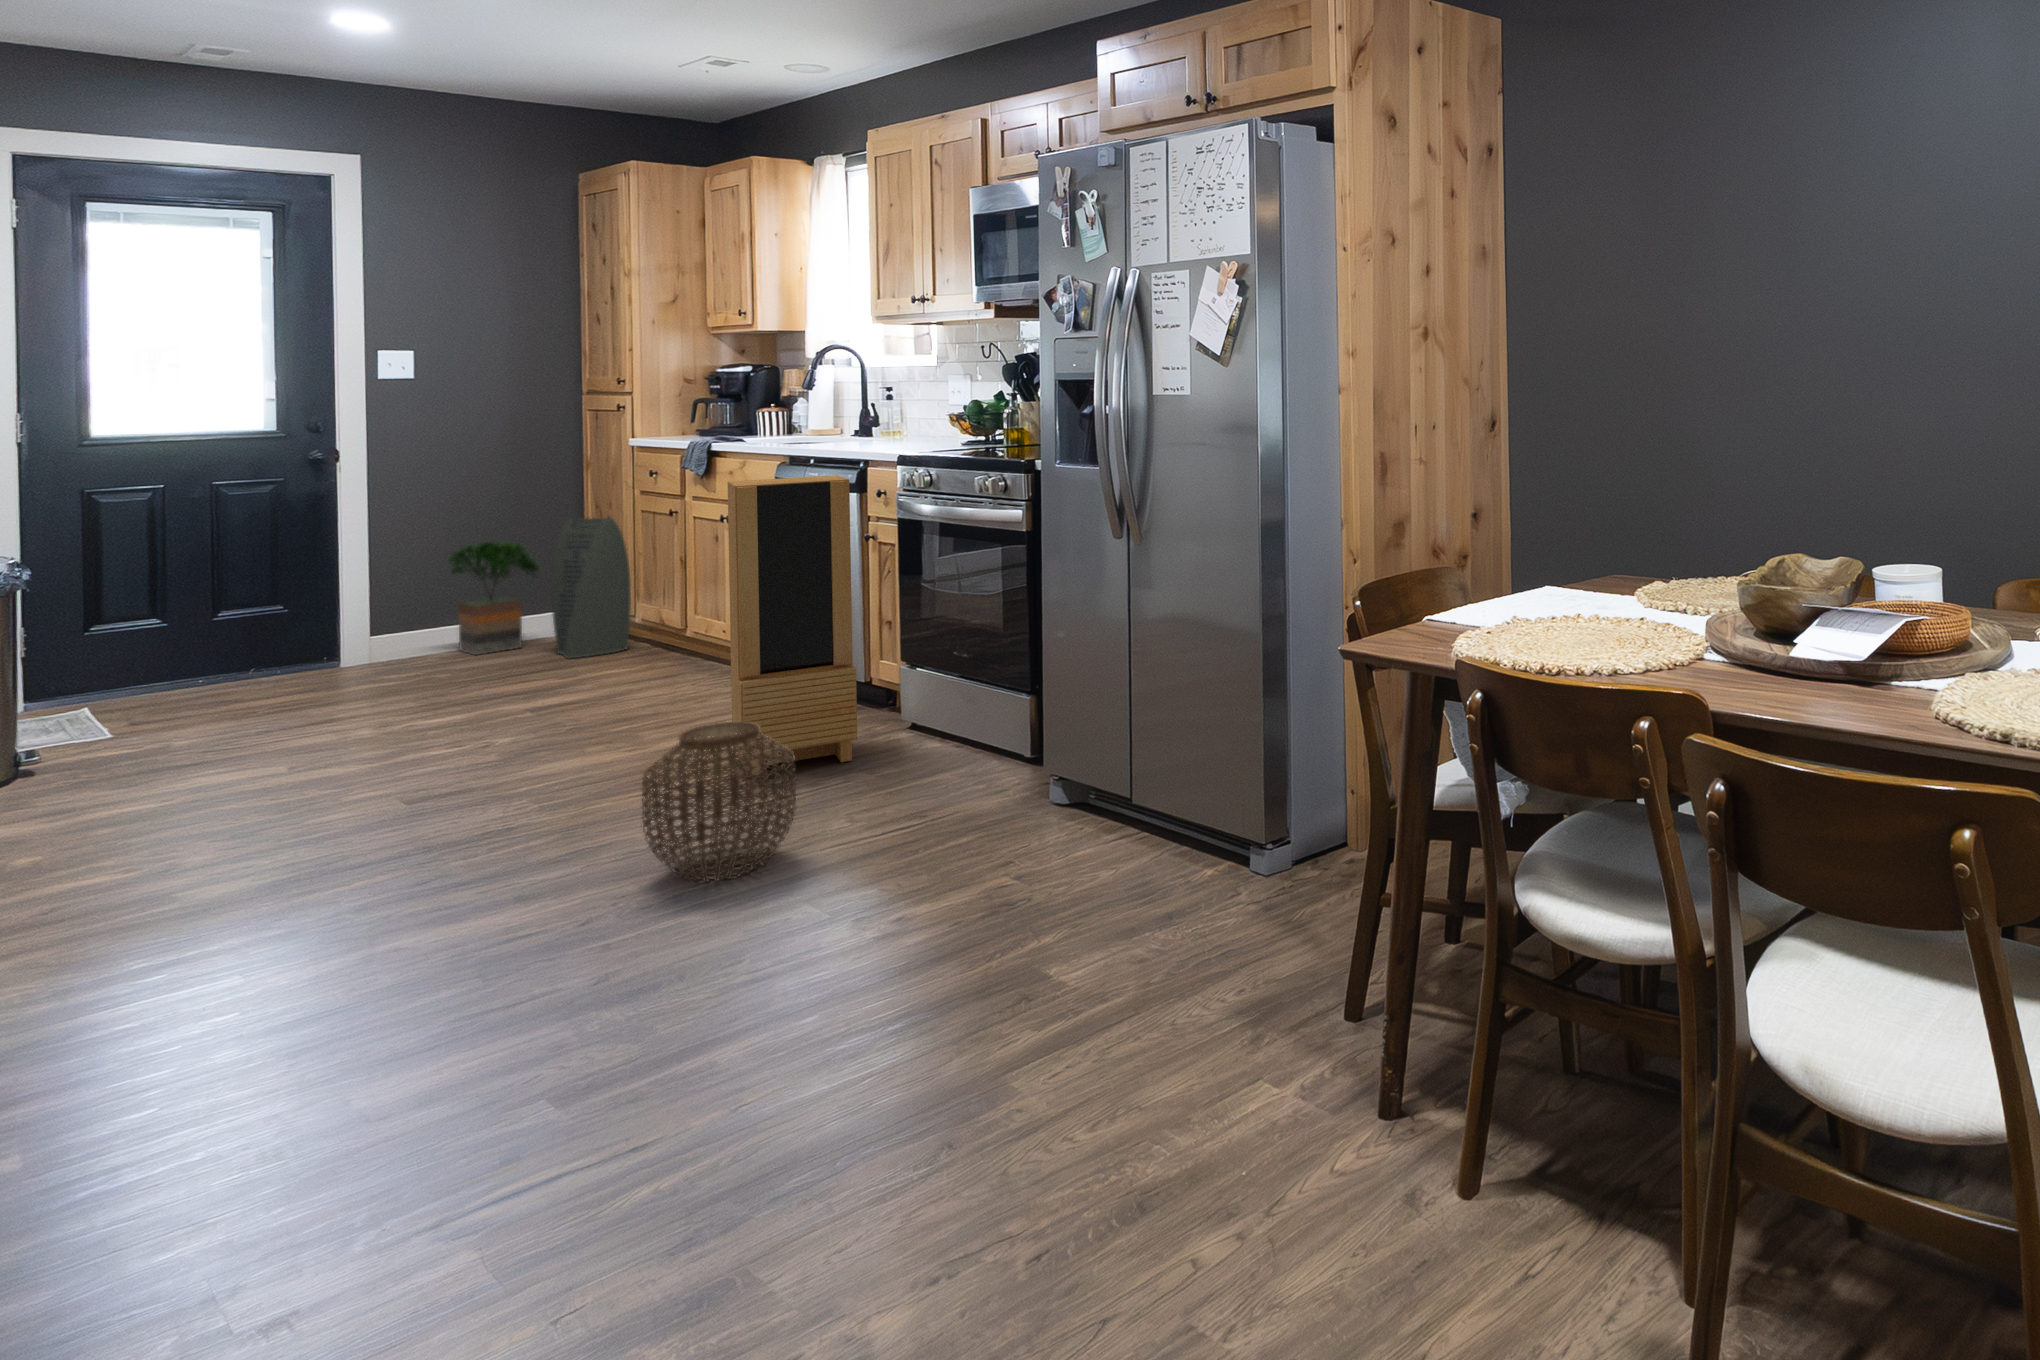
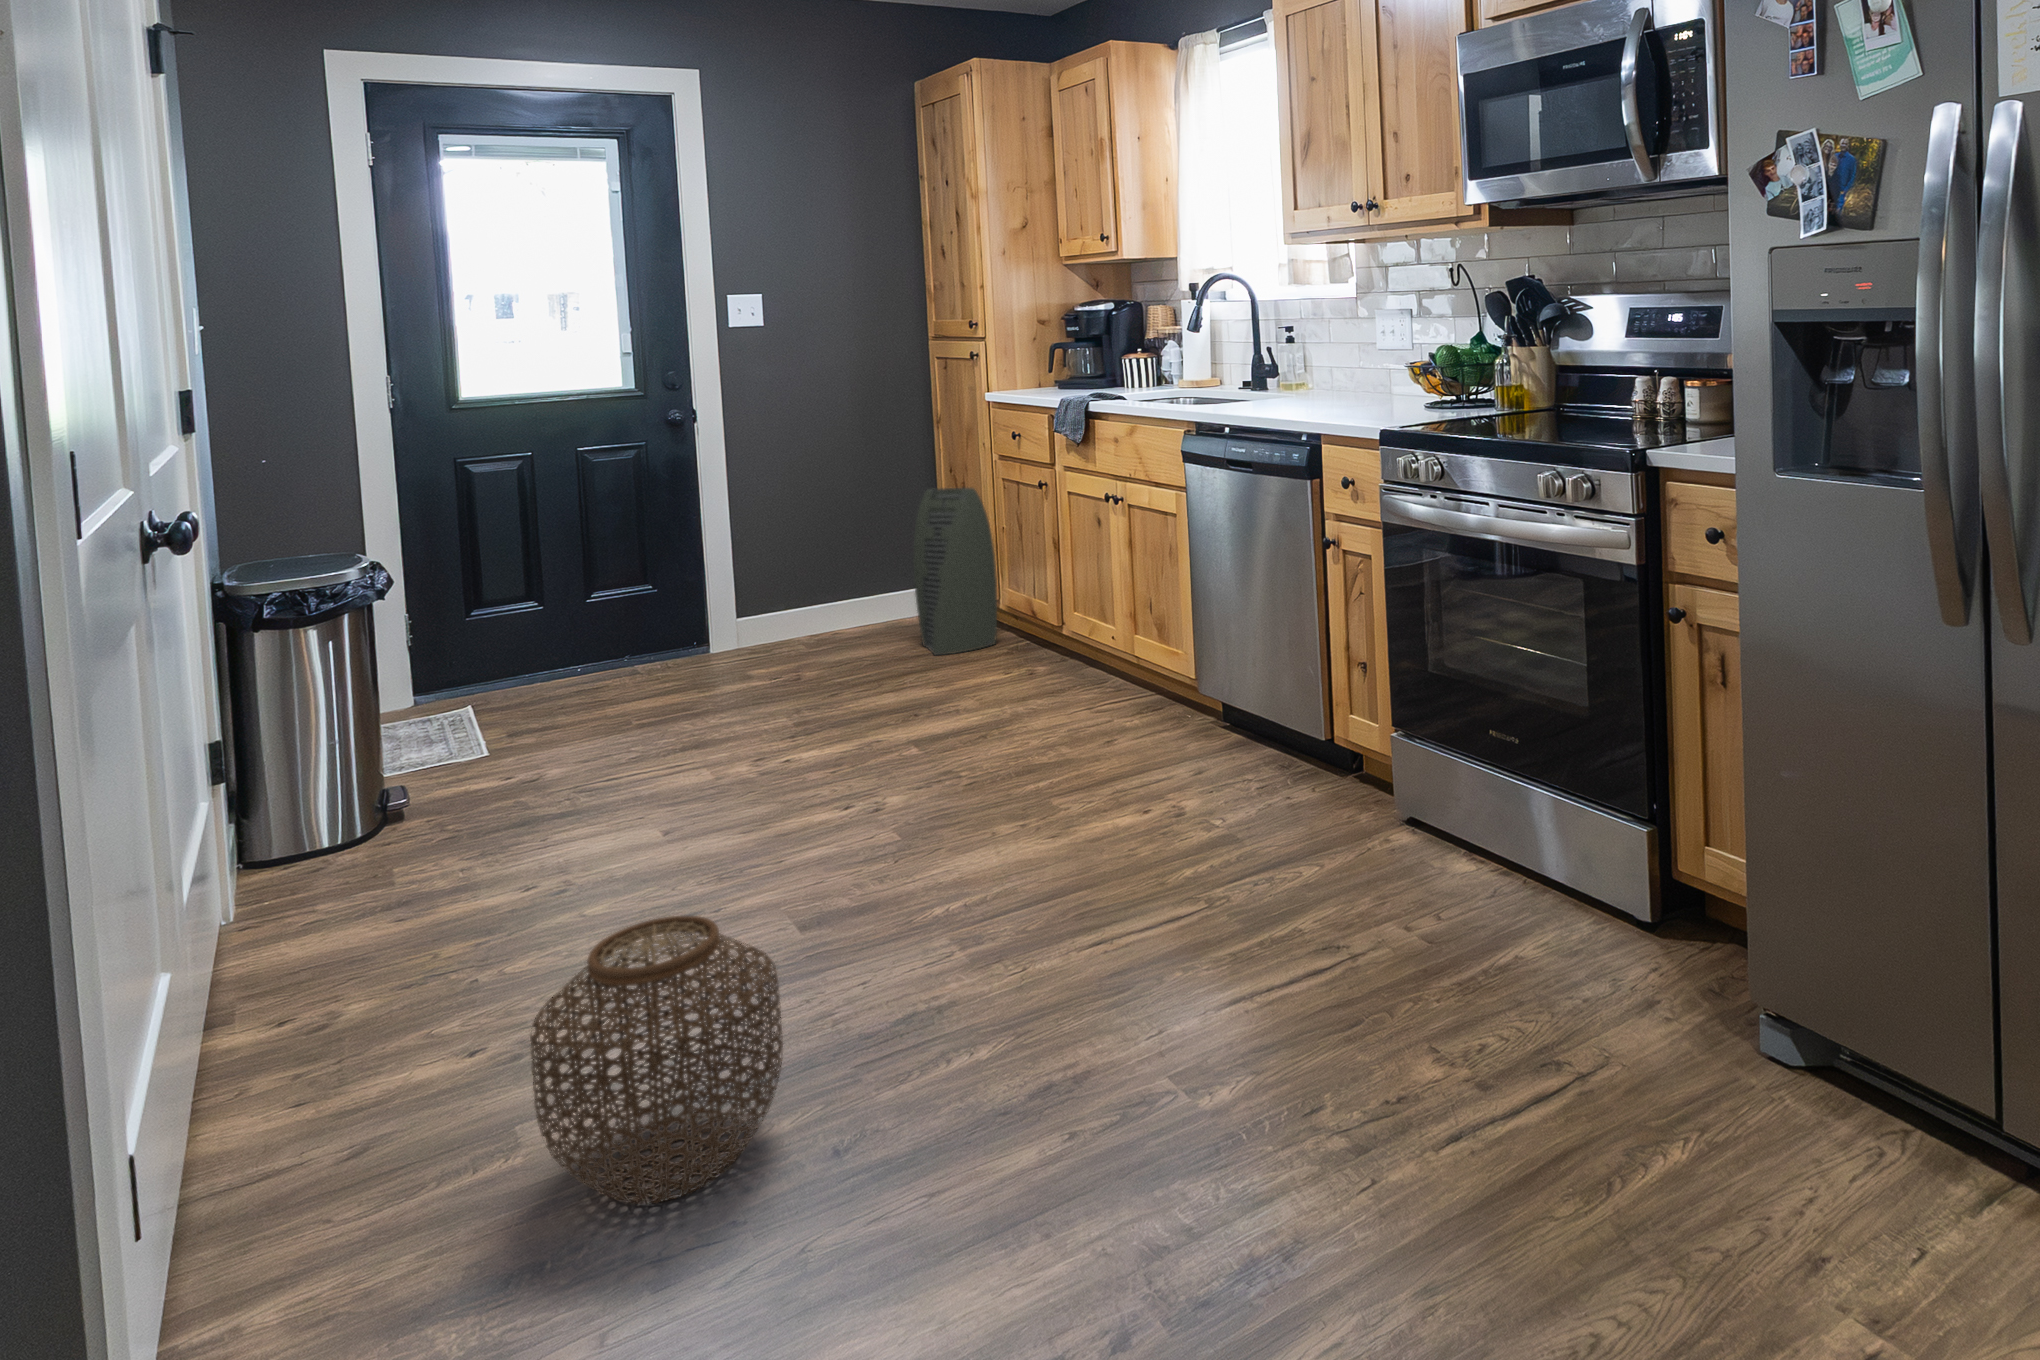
storage cabinet: present [728,475,857,774] -> none [1171,463,1369,919]
potted tree: present [448,541,539,655] -> none [802,510,901,644]
woven basket: present [642,722,796,882] -> present [530,915,783,1203]

